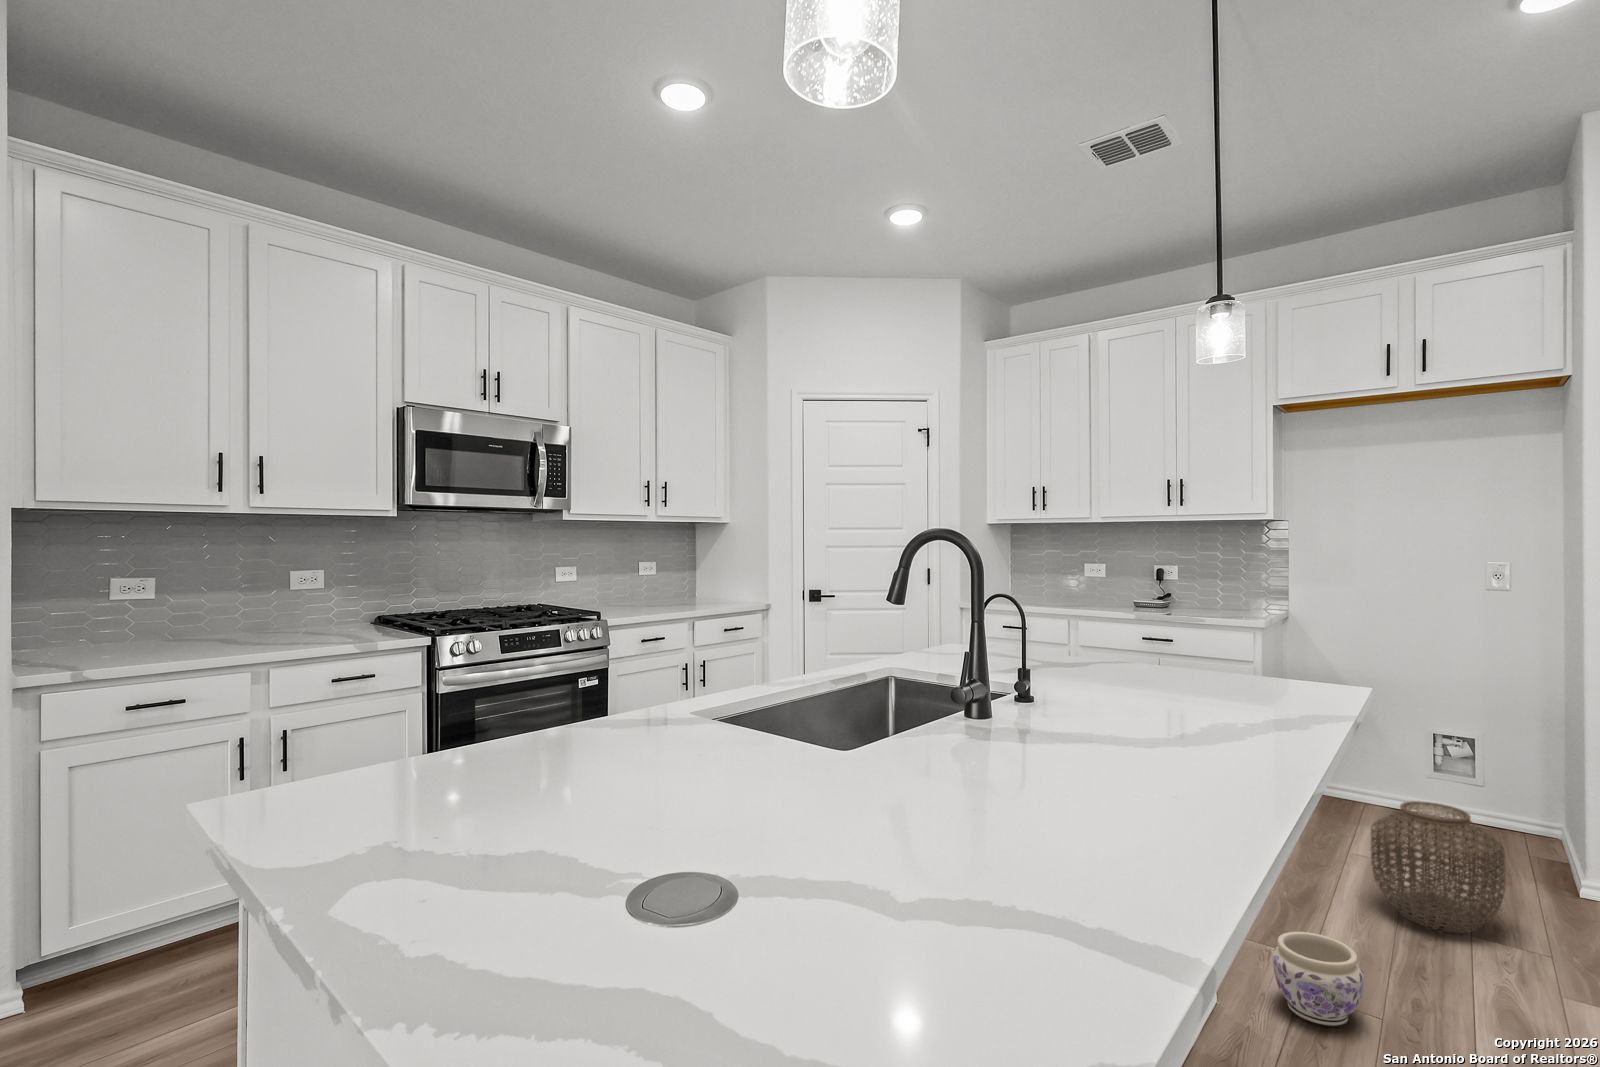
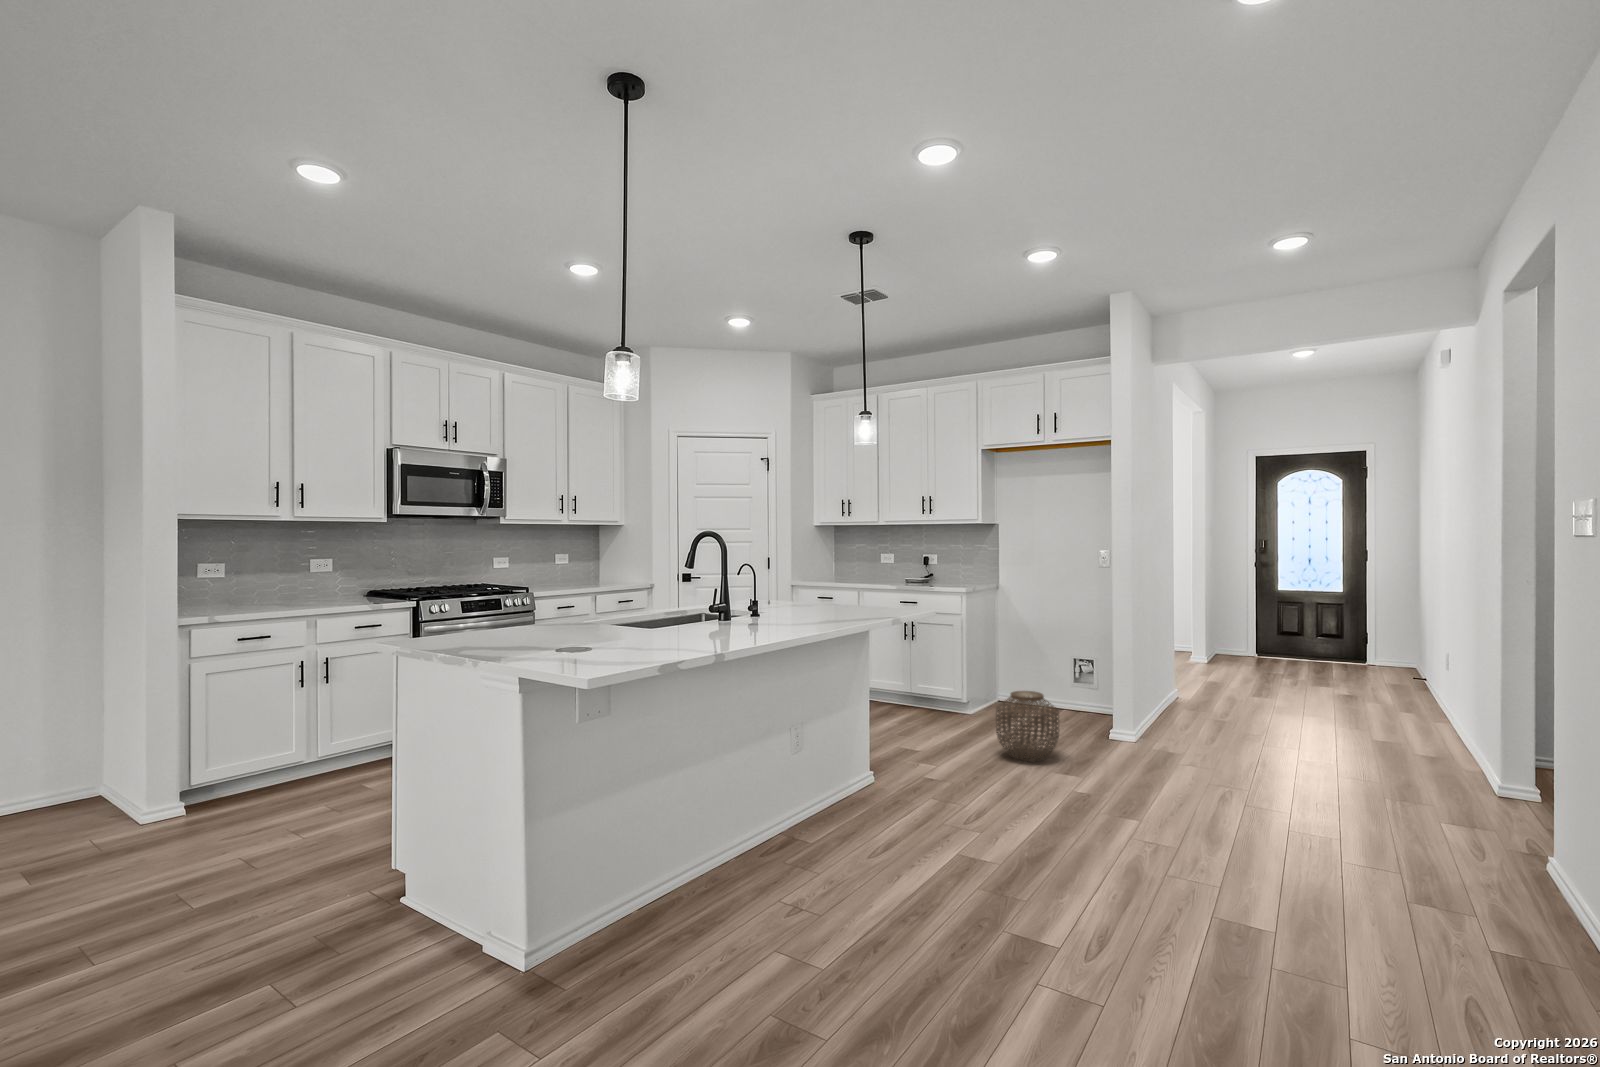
planter: present [1272,932,1364,1027] -> none [908,752,950,796]

